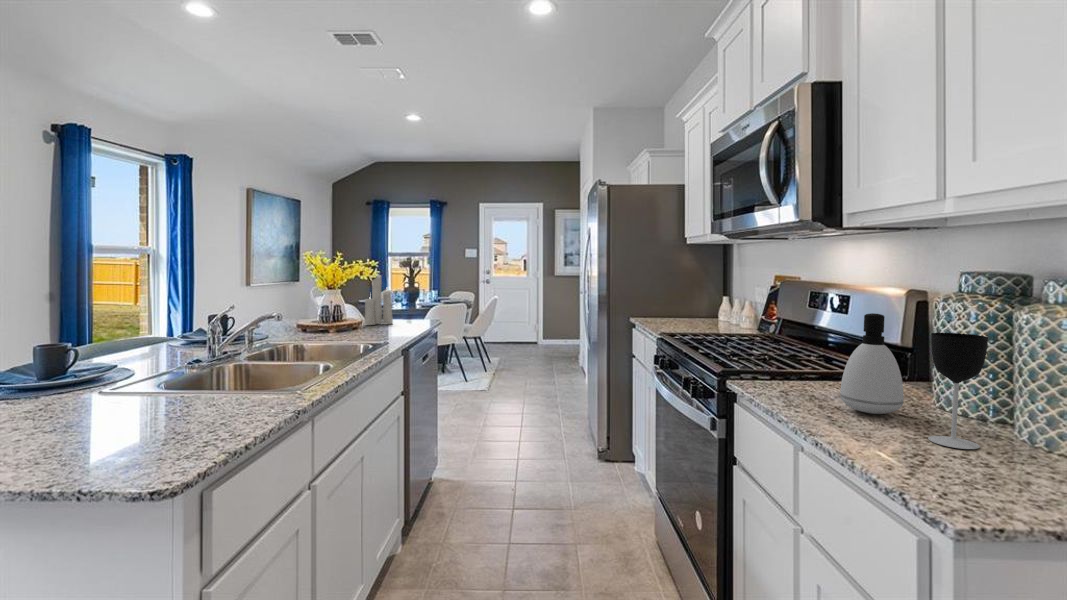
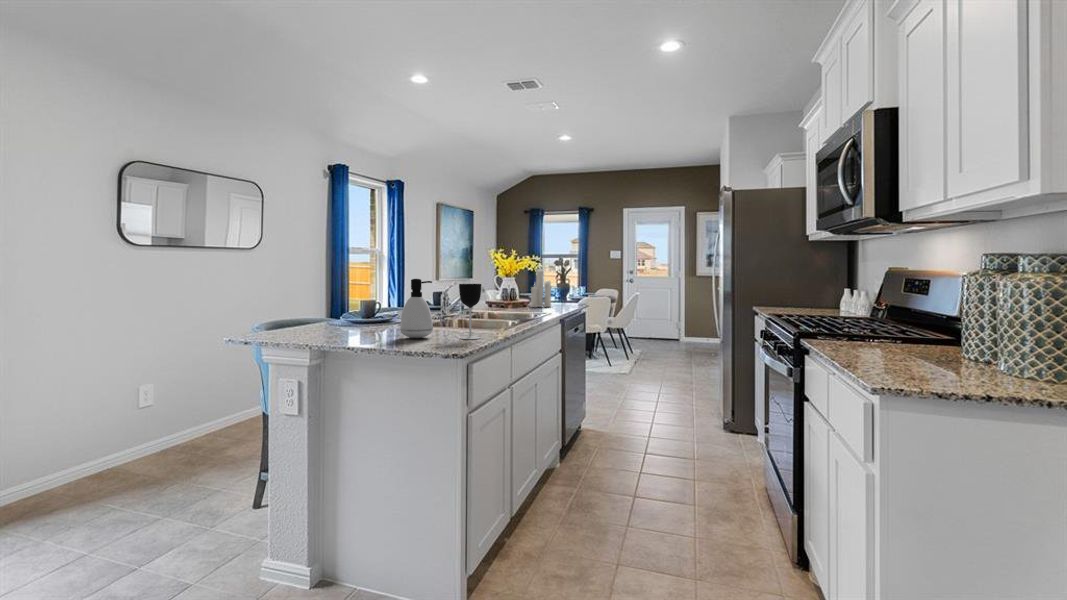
soap dispenser: present [840,313,903,414] -> present [400,279,433,338]
wine glass: present [928,333,988,449] -> present [459,284,481,339]

